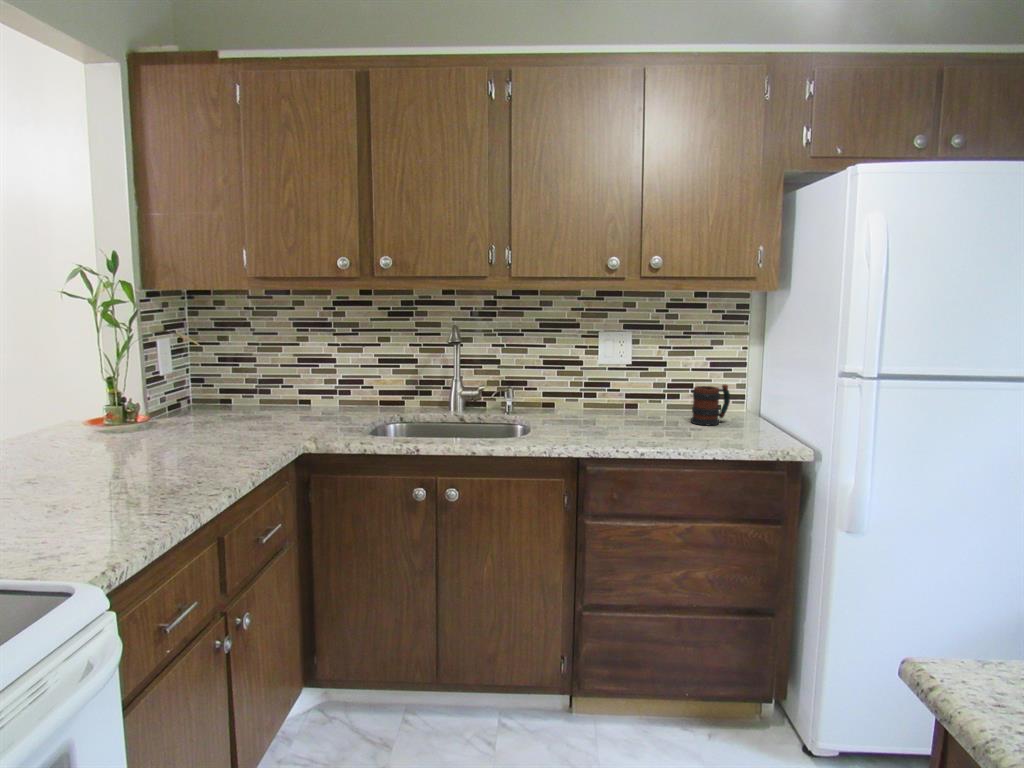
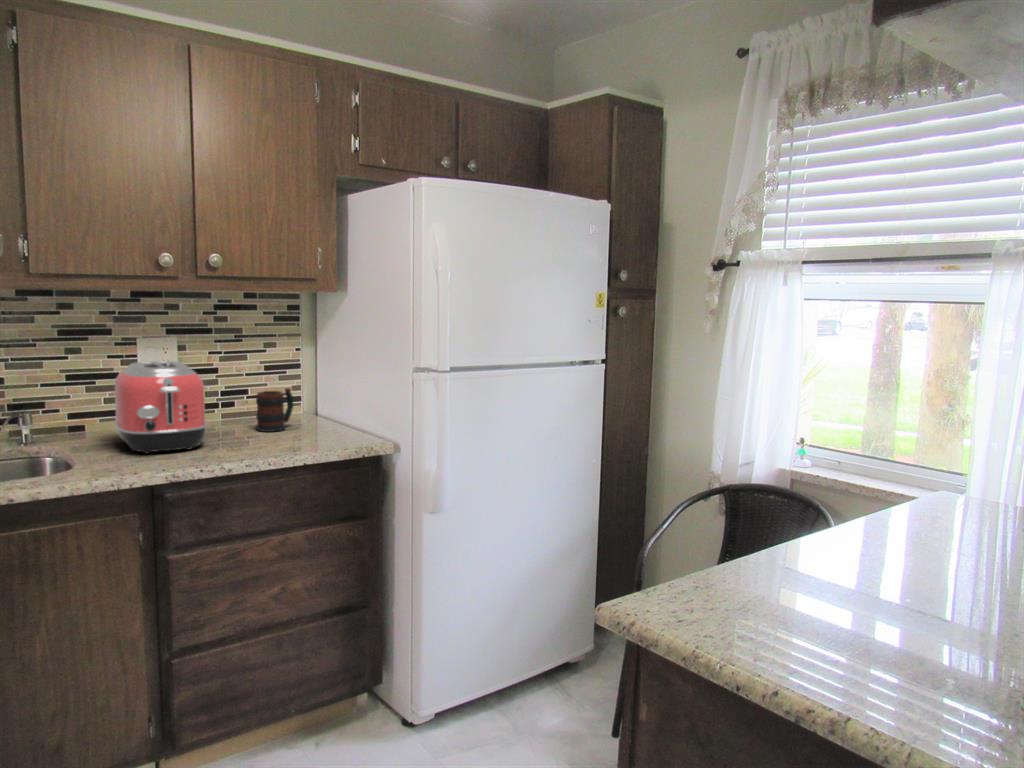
toaster: none [567,352,639,432] -> present [114,361,207,453]

